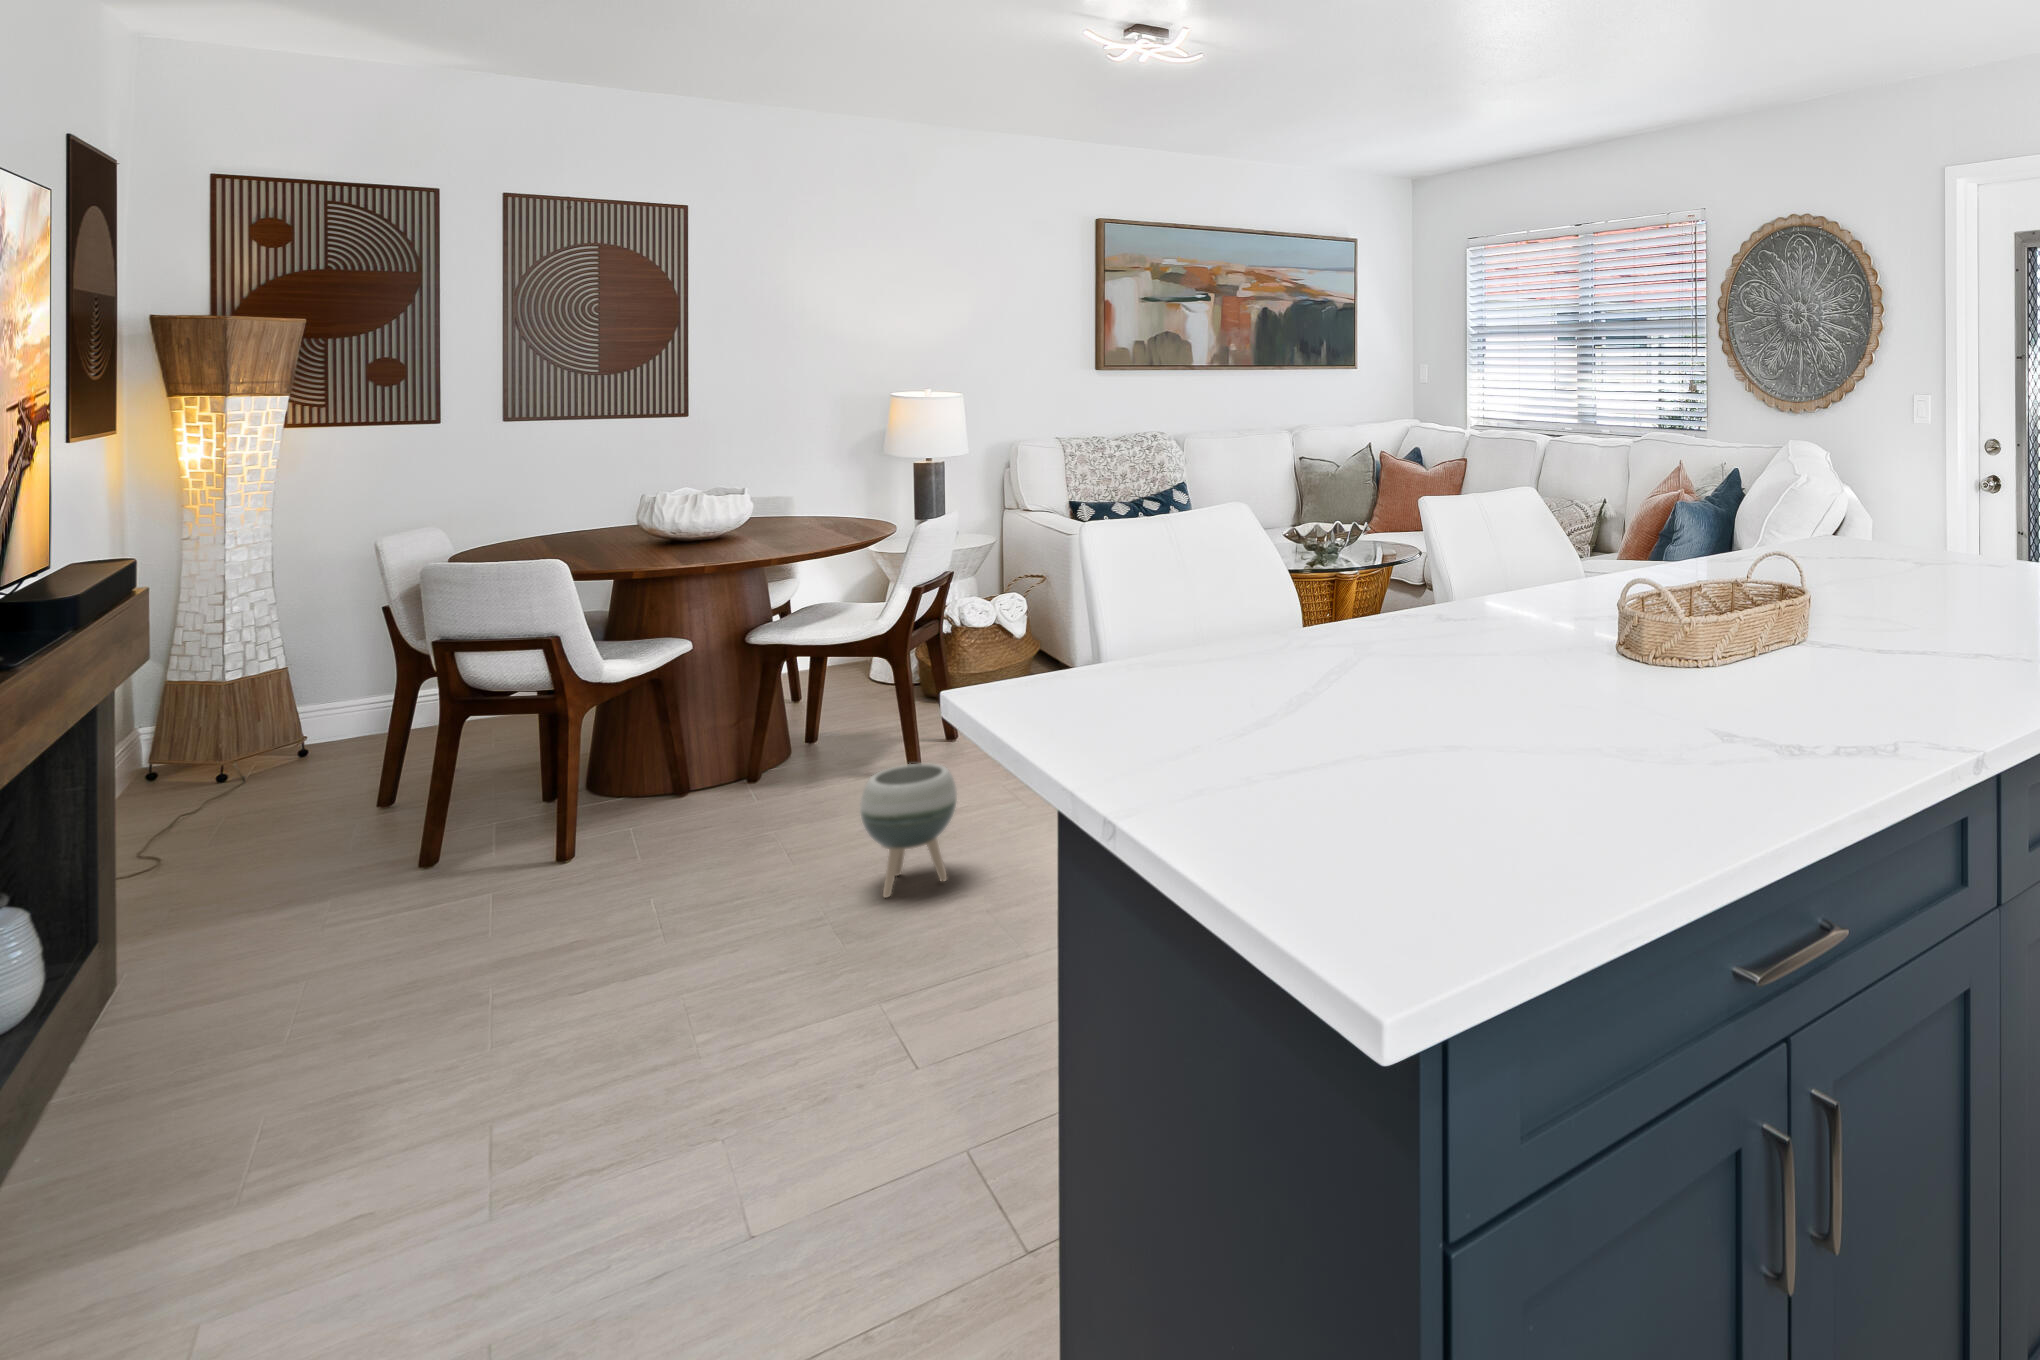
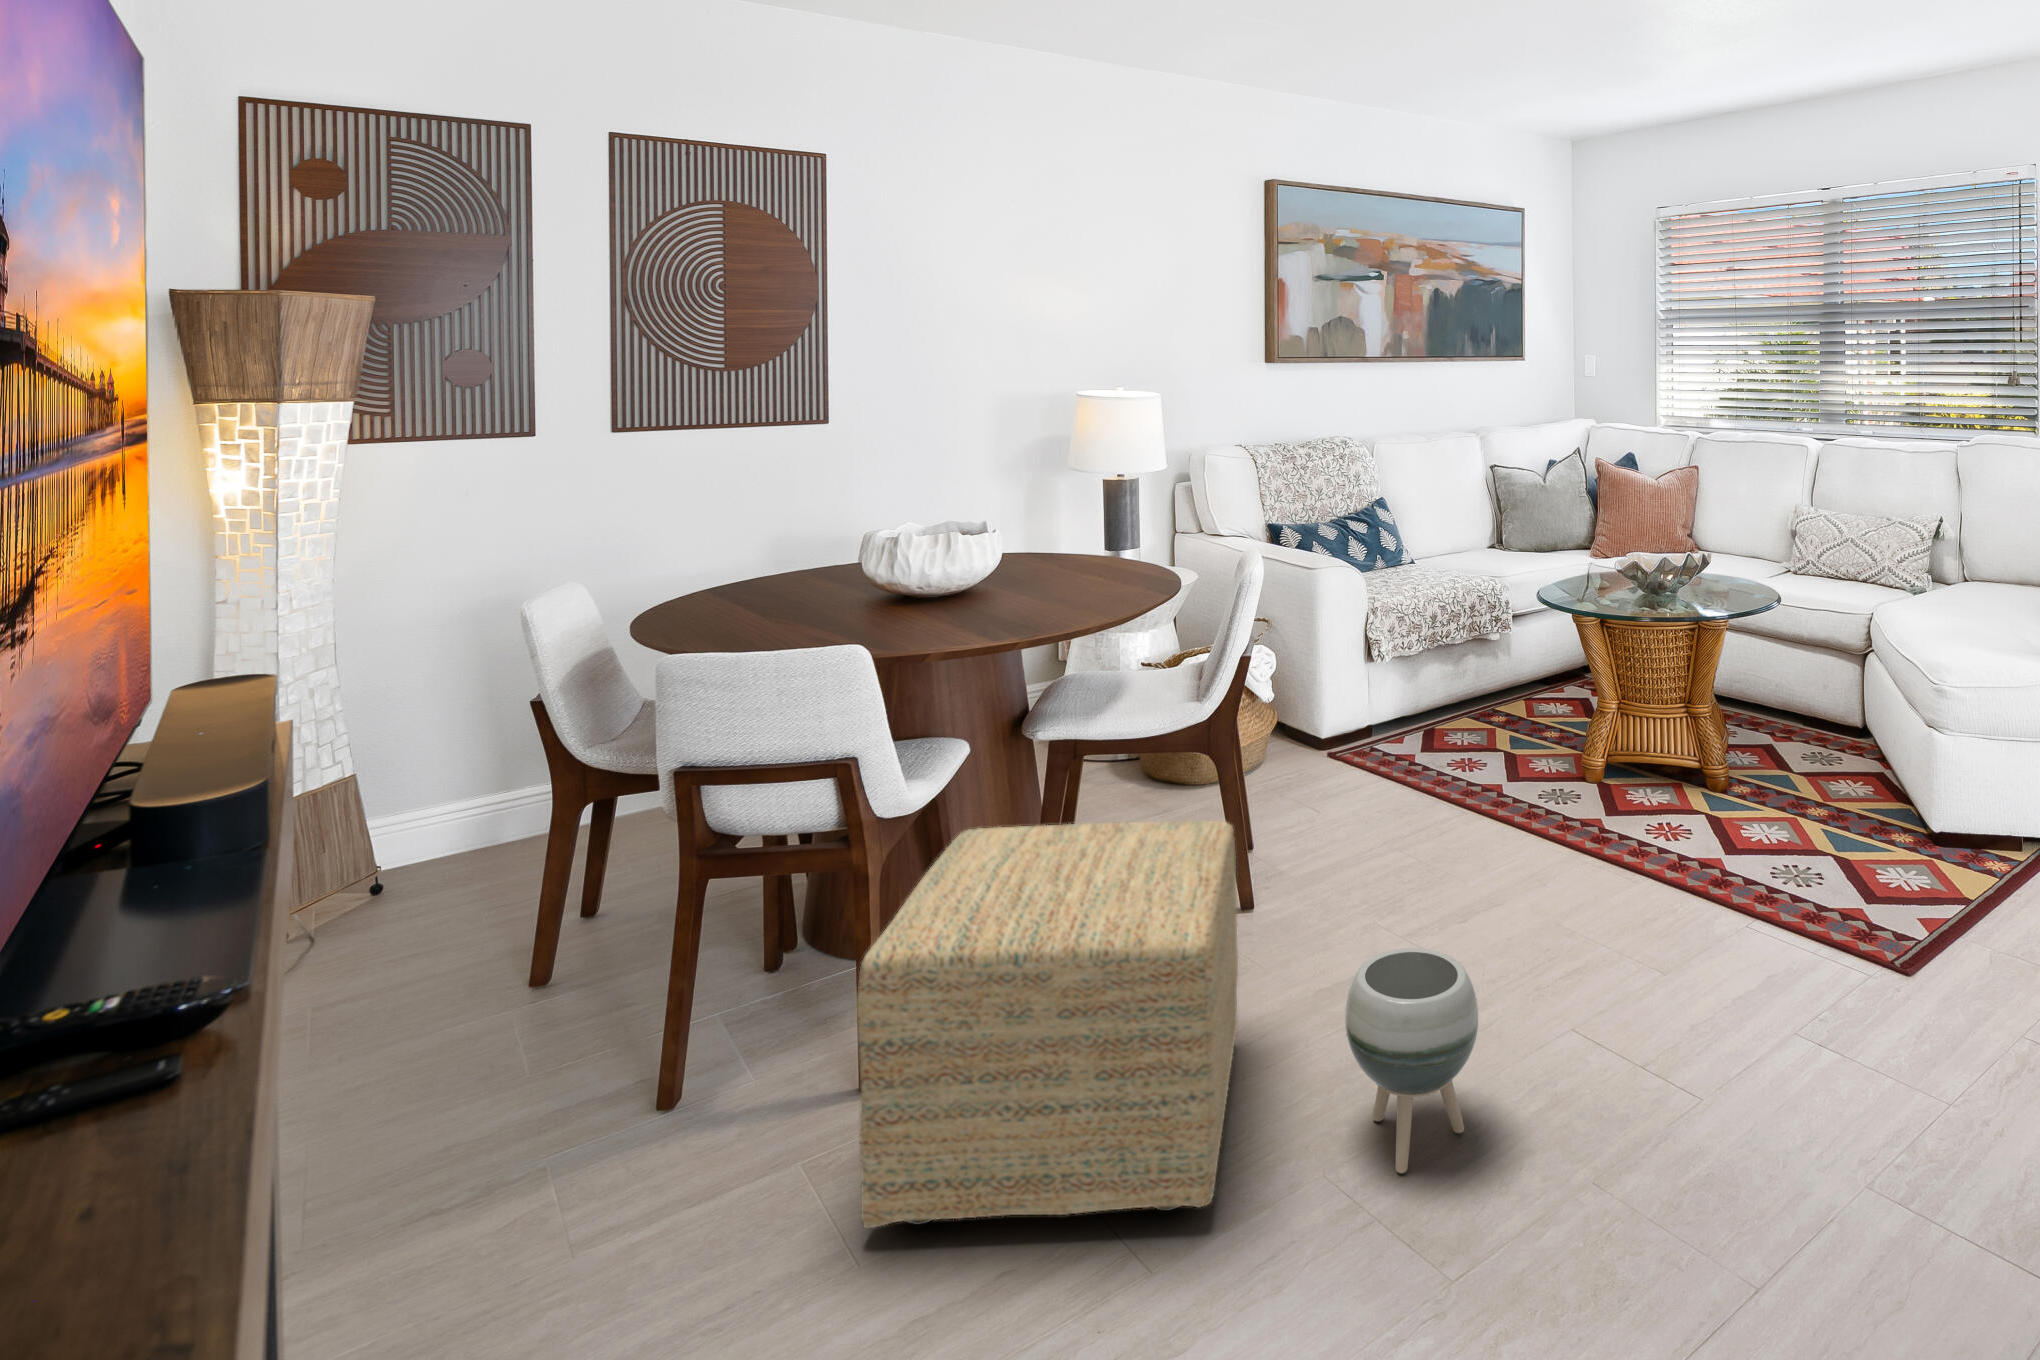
ottoman: none [520,684,840,911] -> present [857,820,1238,1228]

